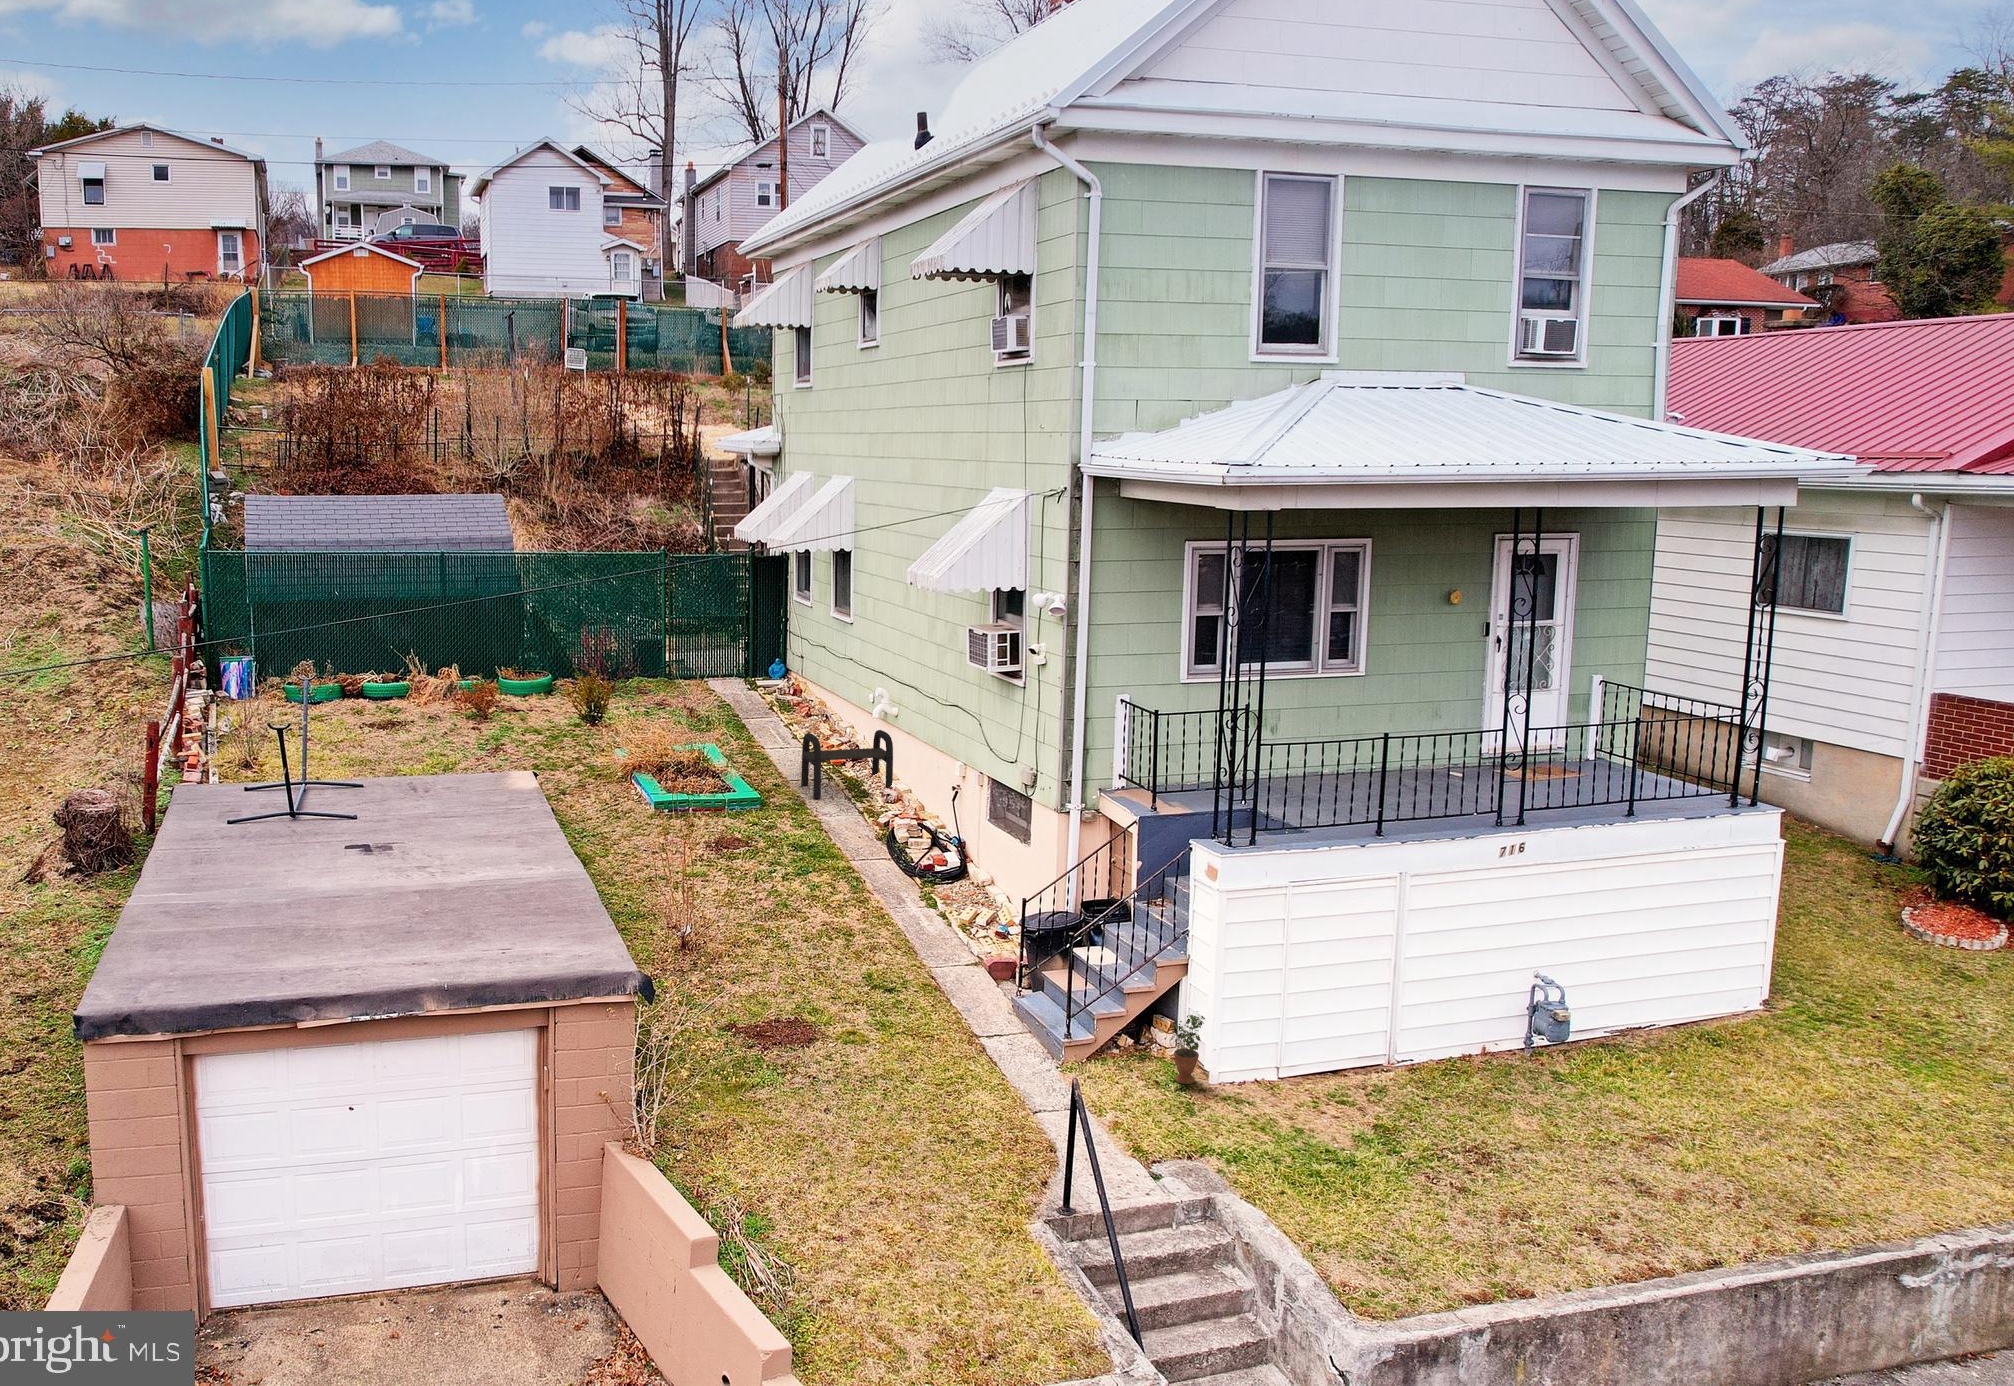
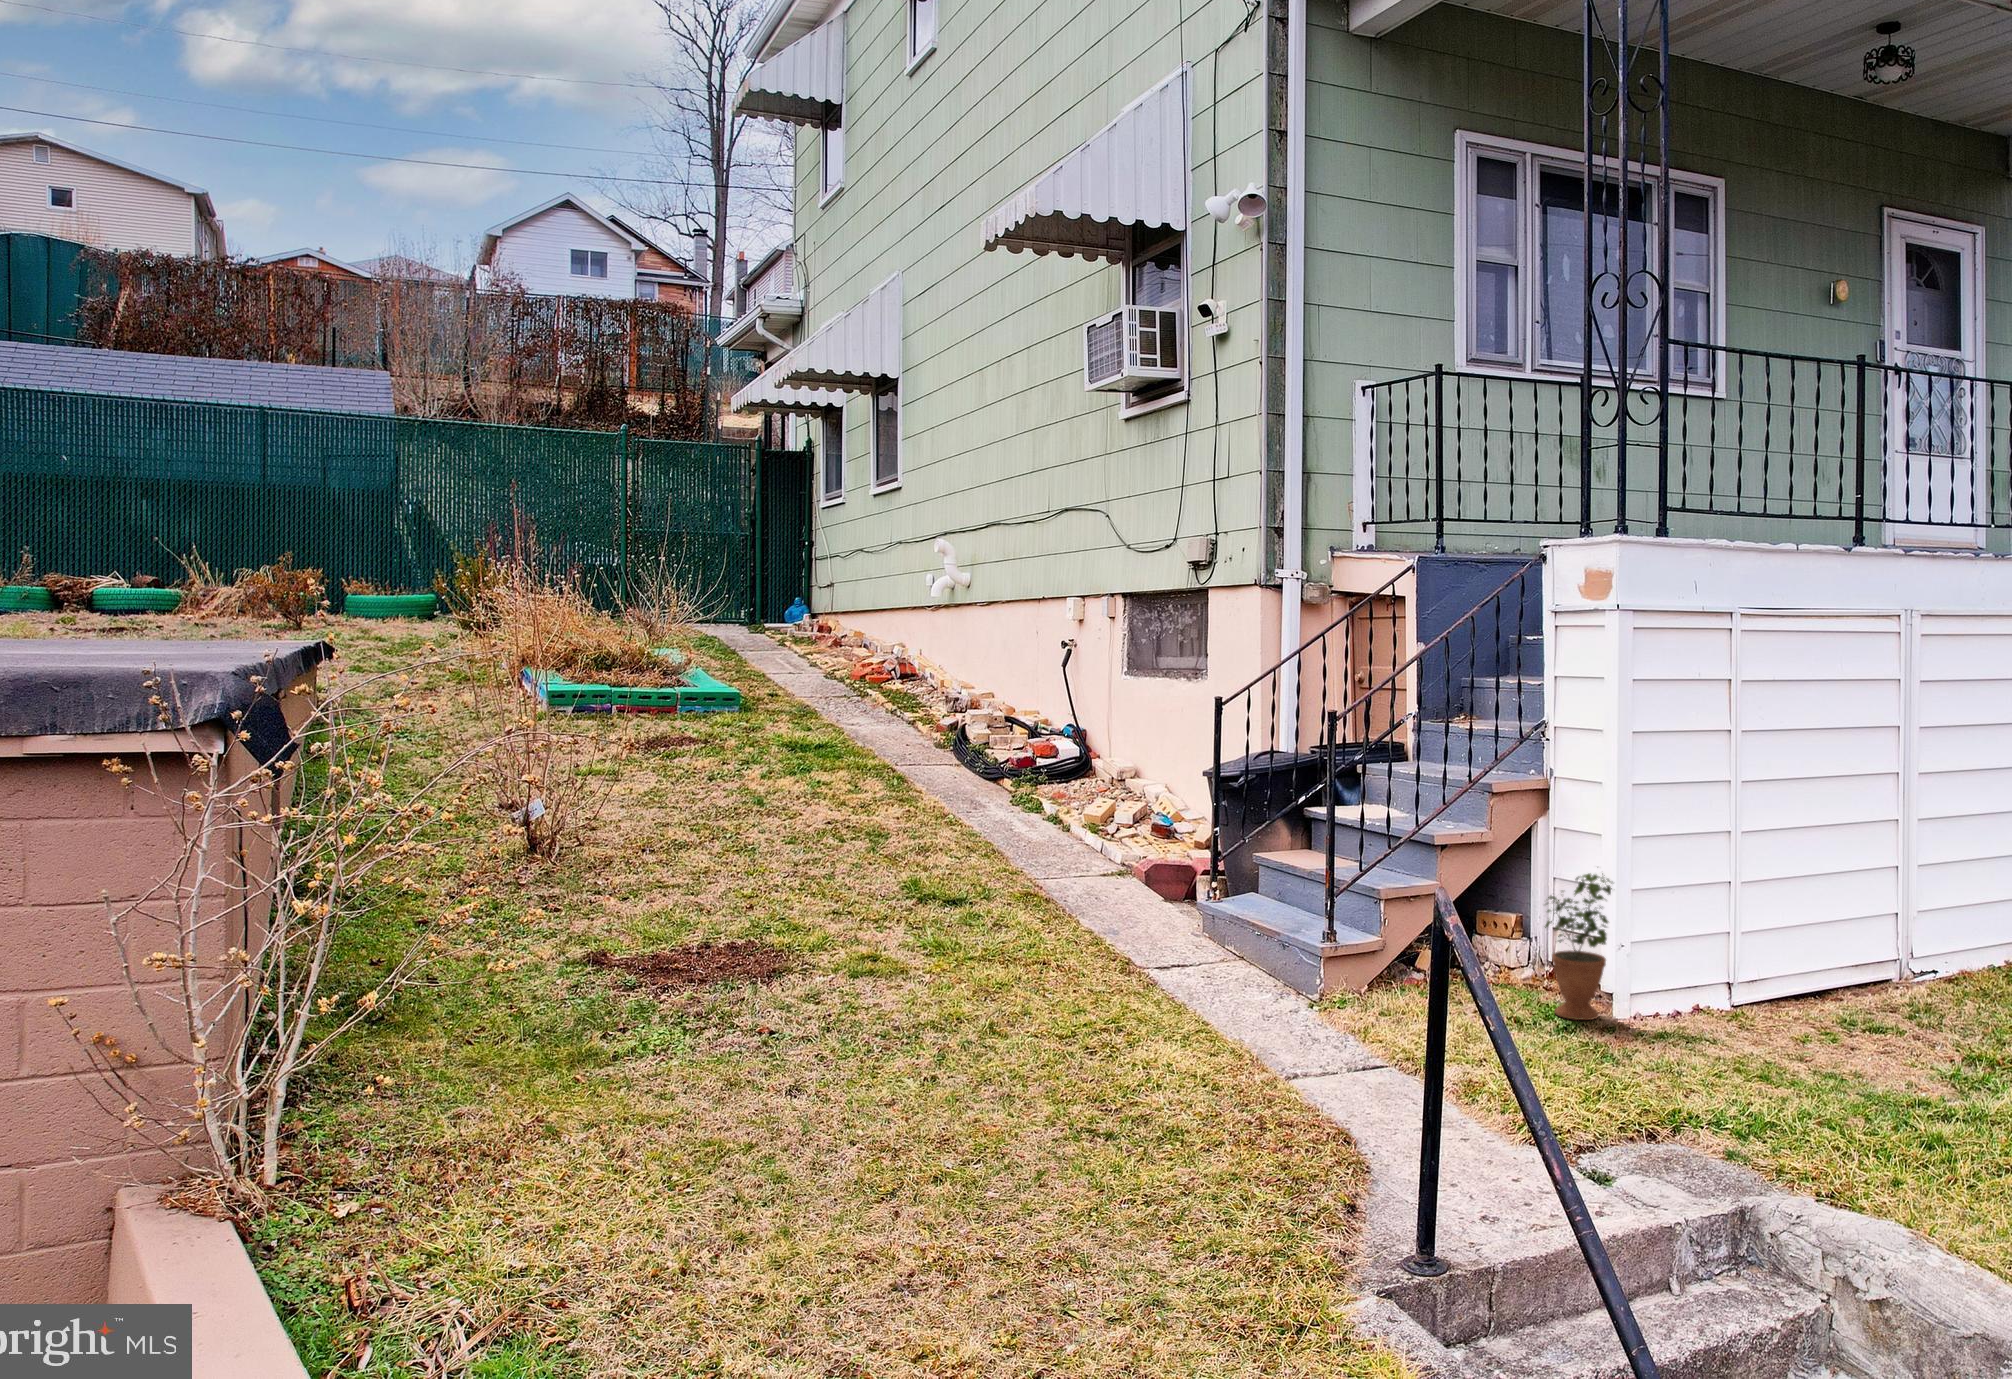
bench: present [801,730,893,799] -> none [818,606,962,706]

